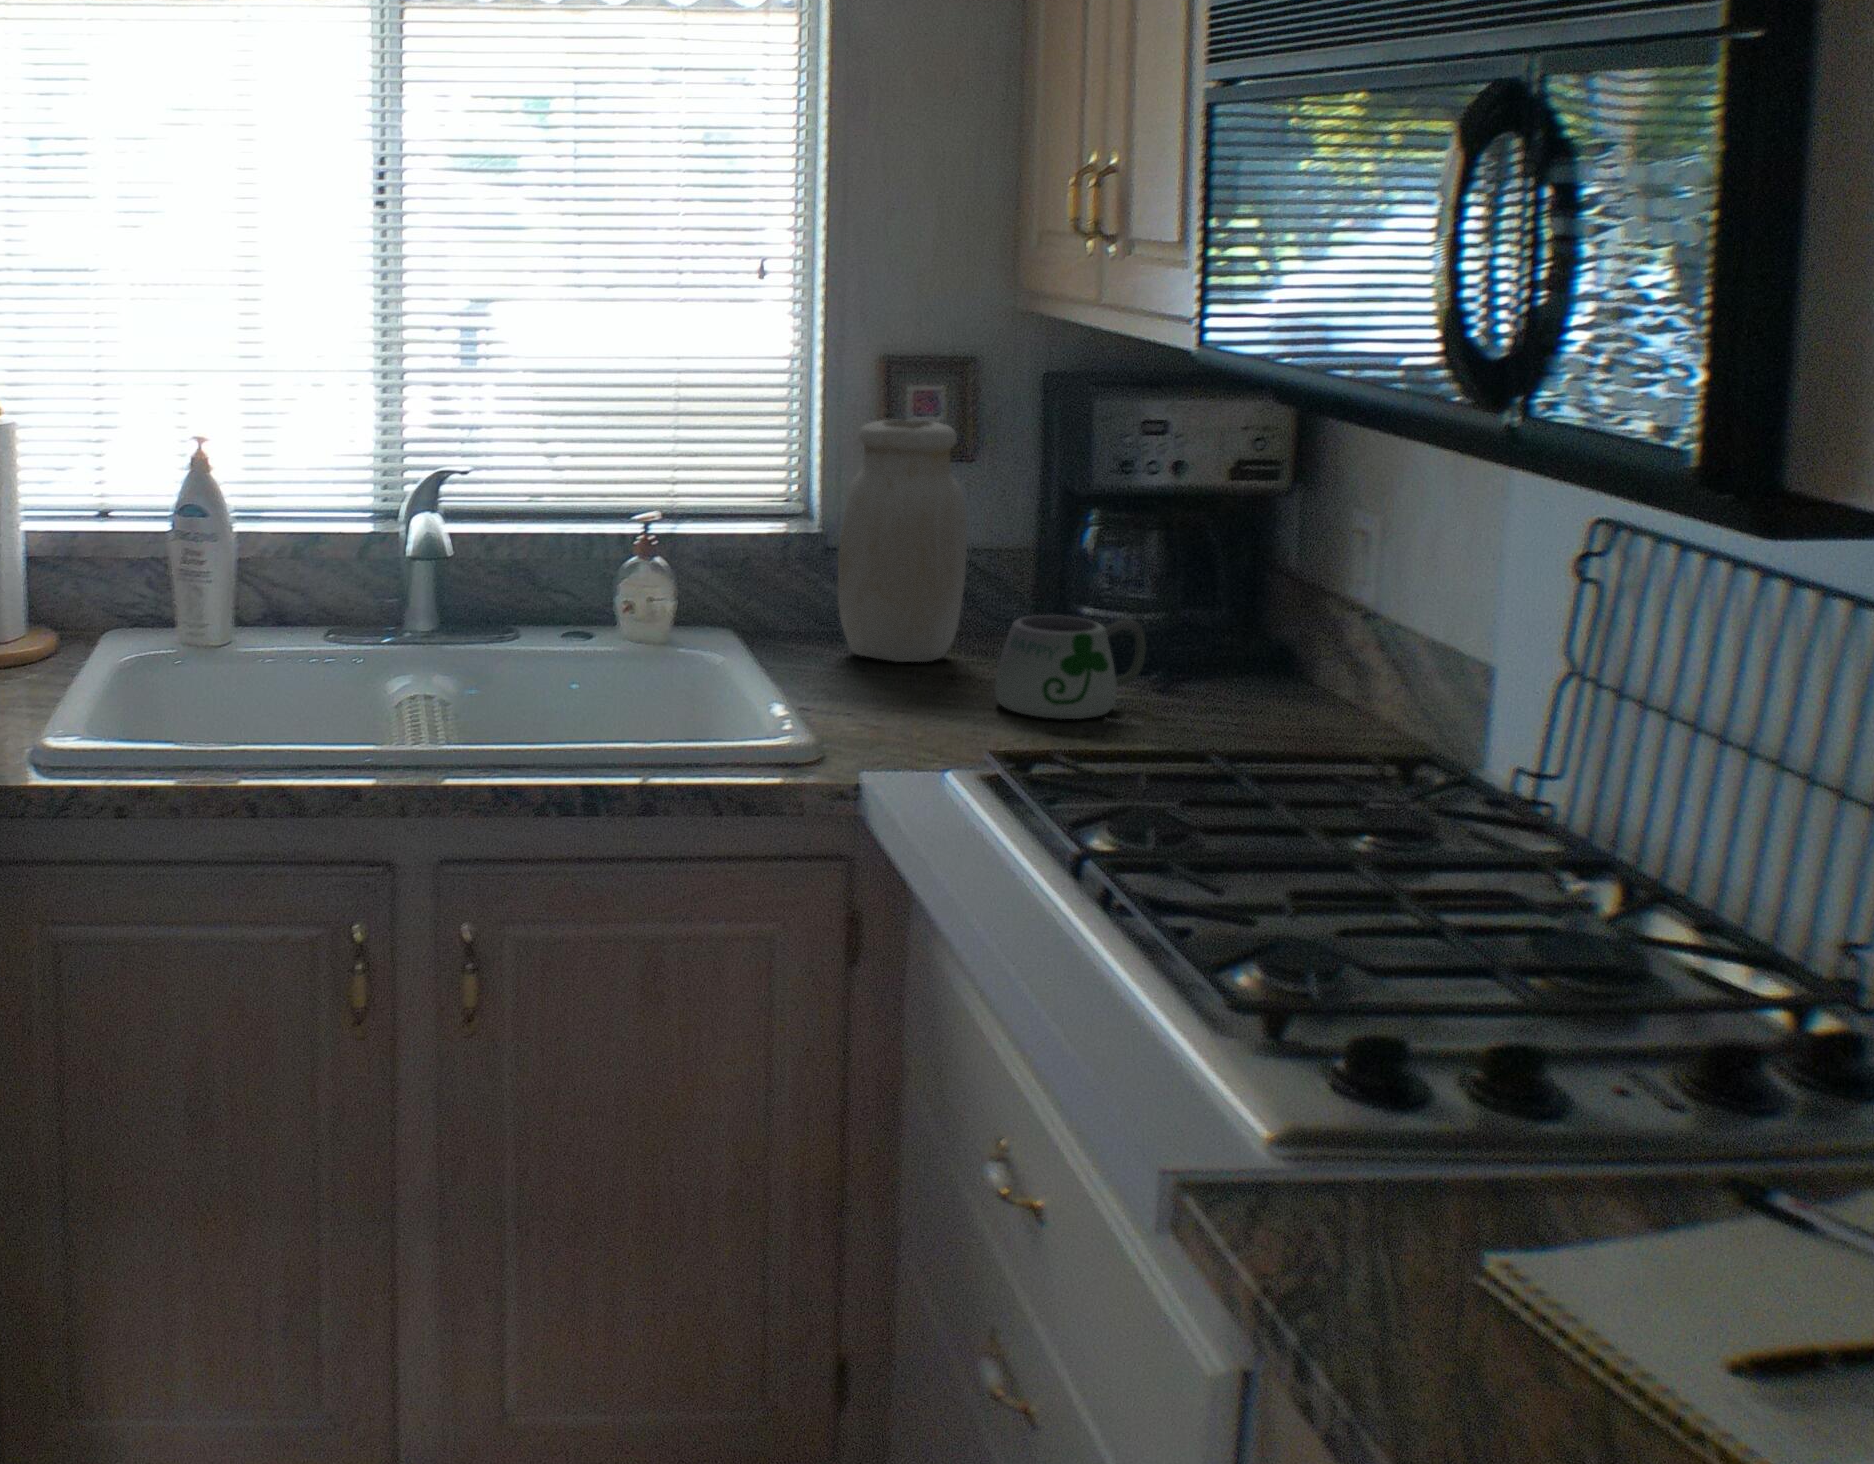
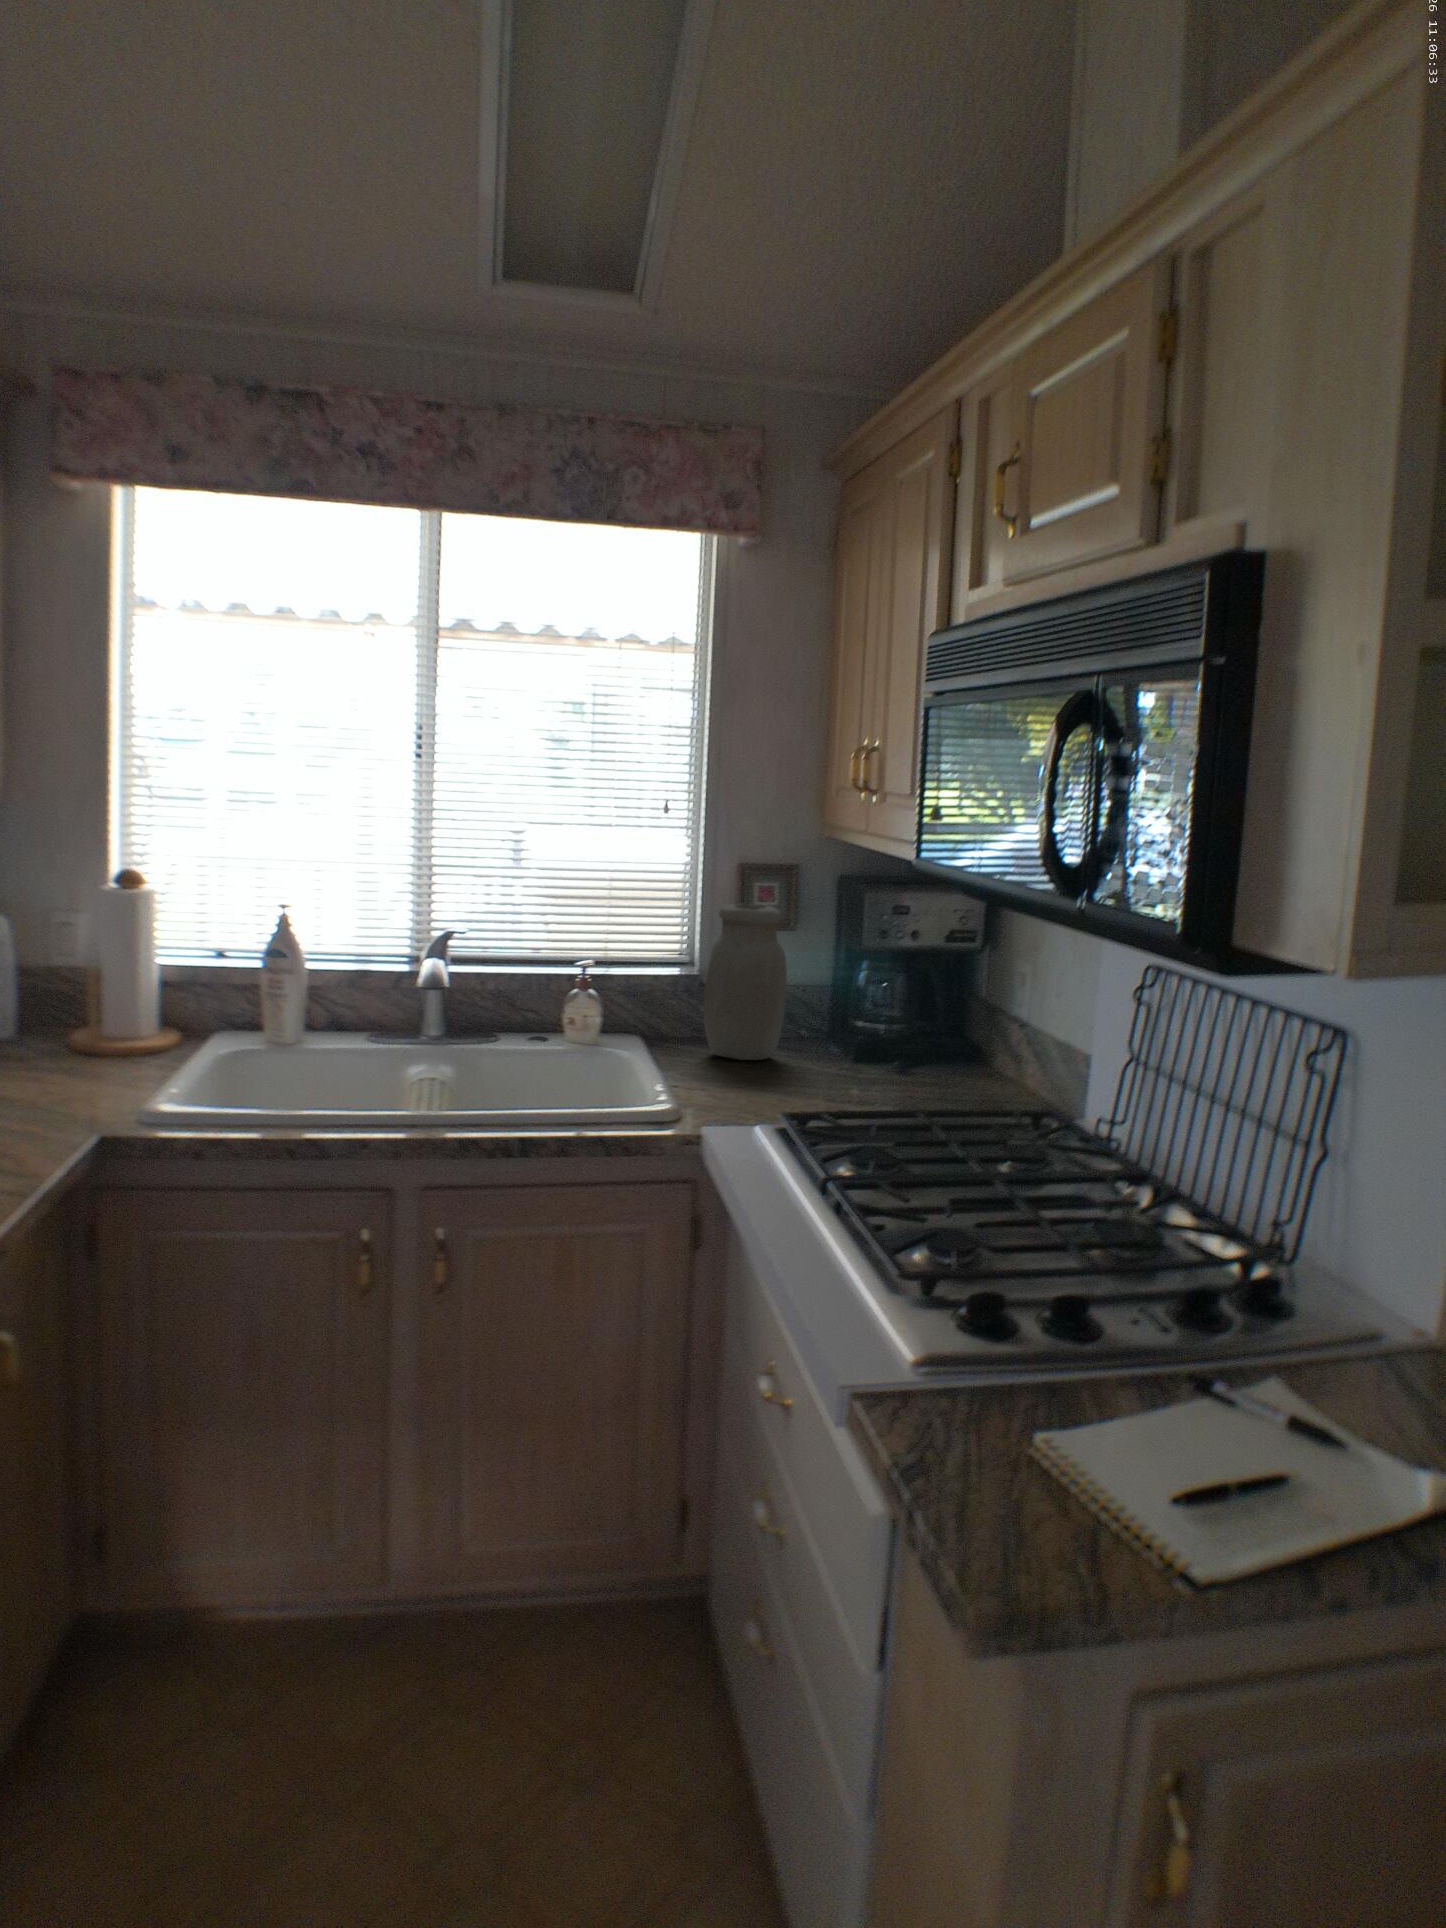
mug: present [995,615,1146,724] -> none [799,1030,894,1100]

